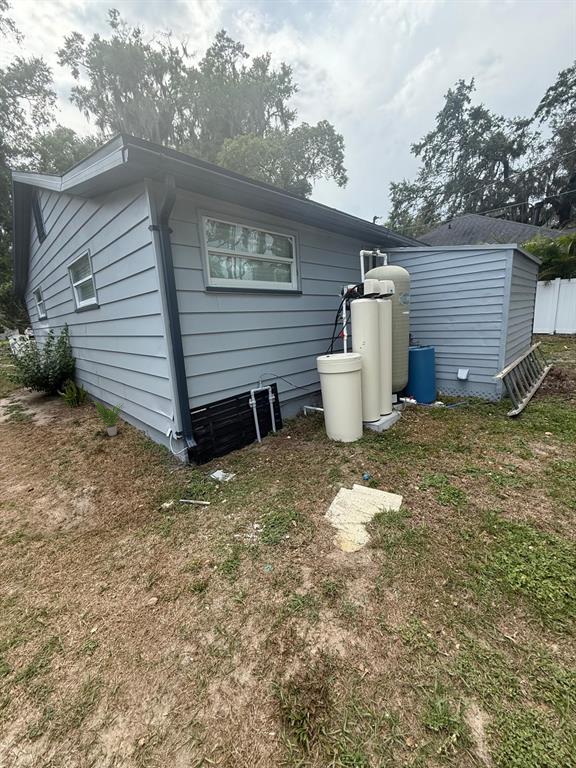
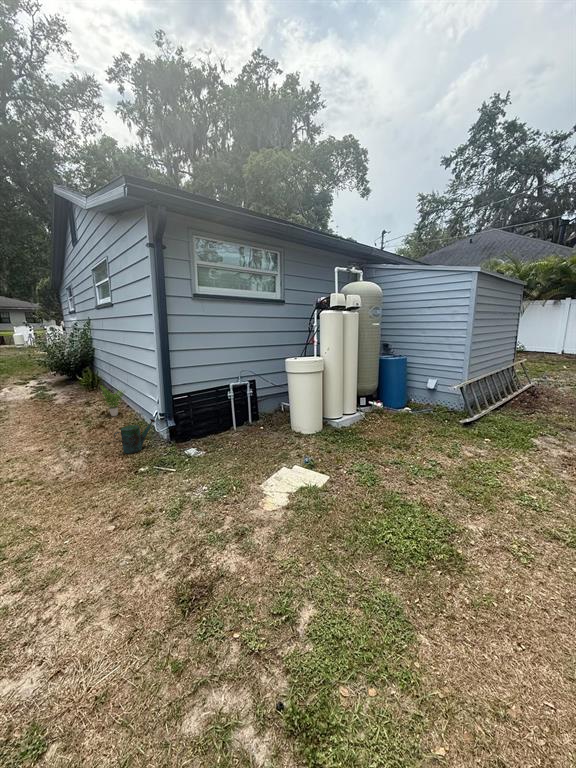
watering can: none [124,439,172,484] -> present [114,419,155,453]

